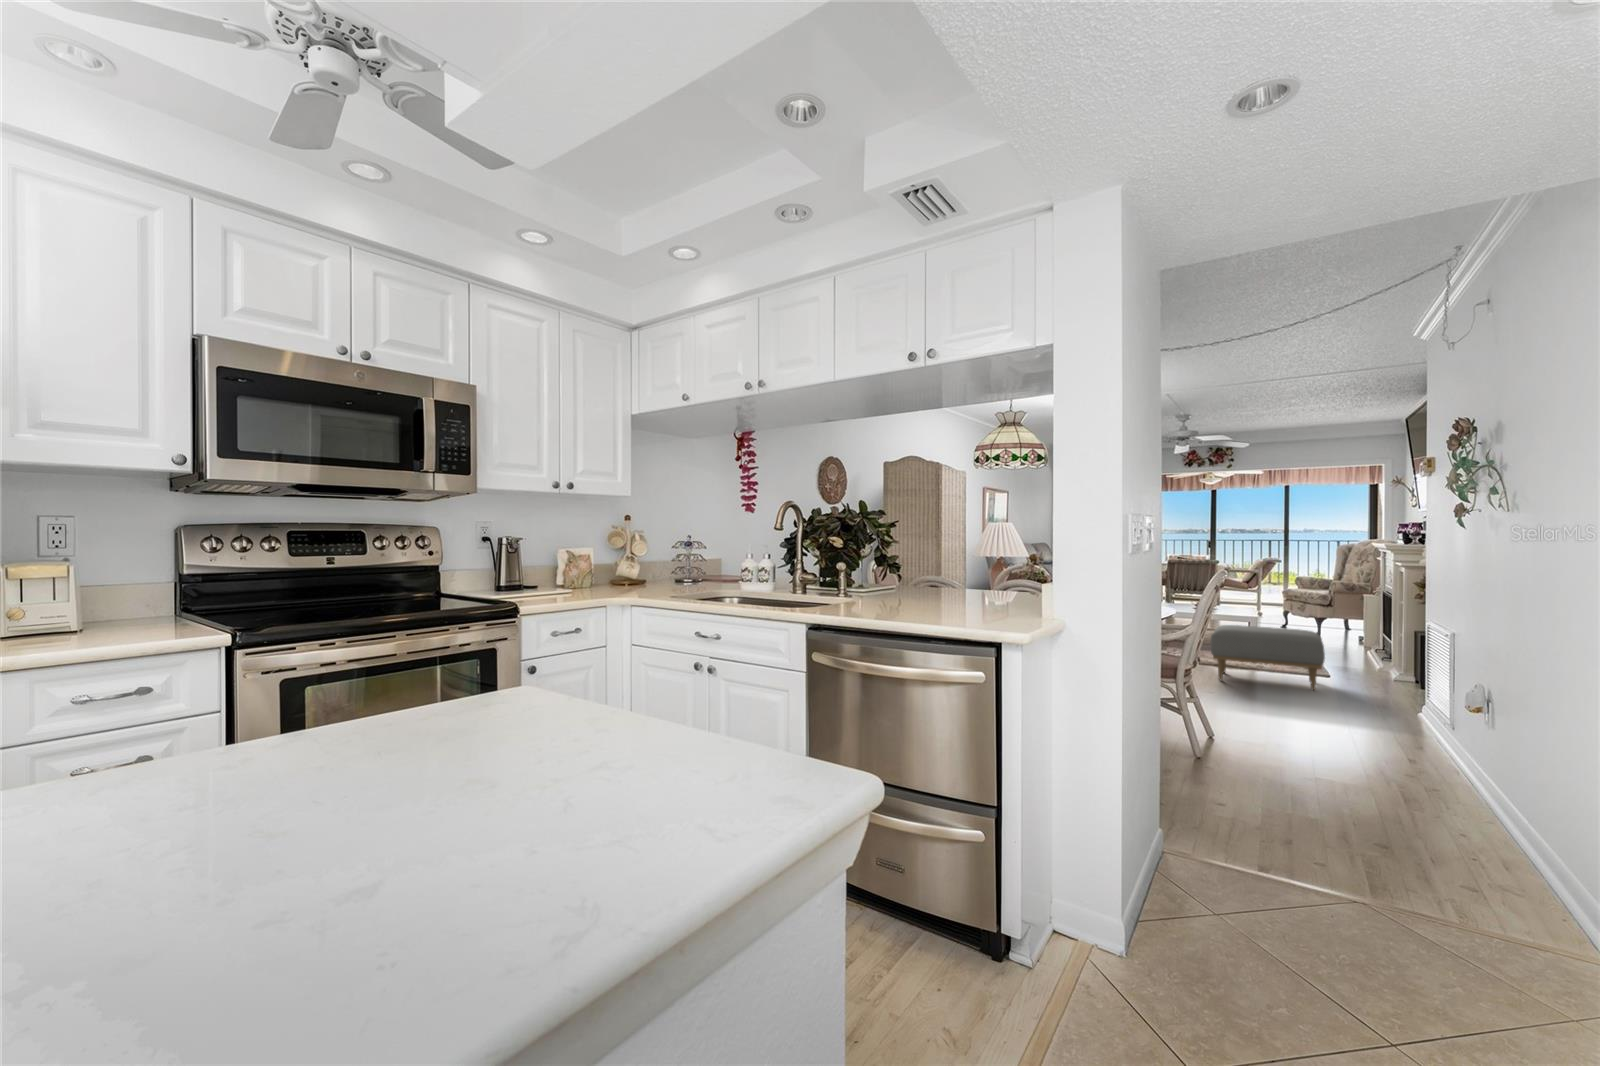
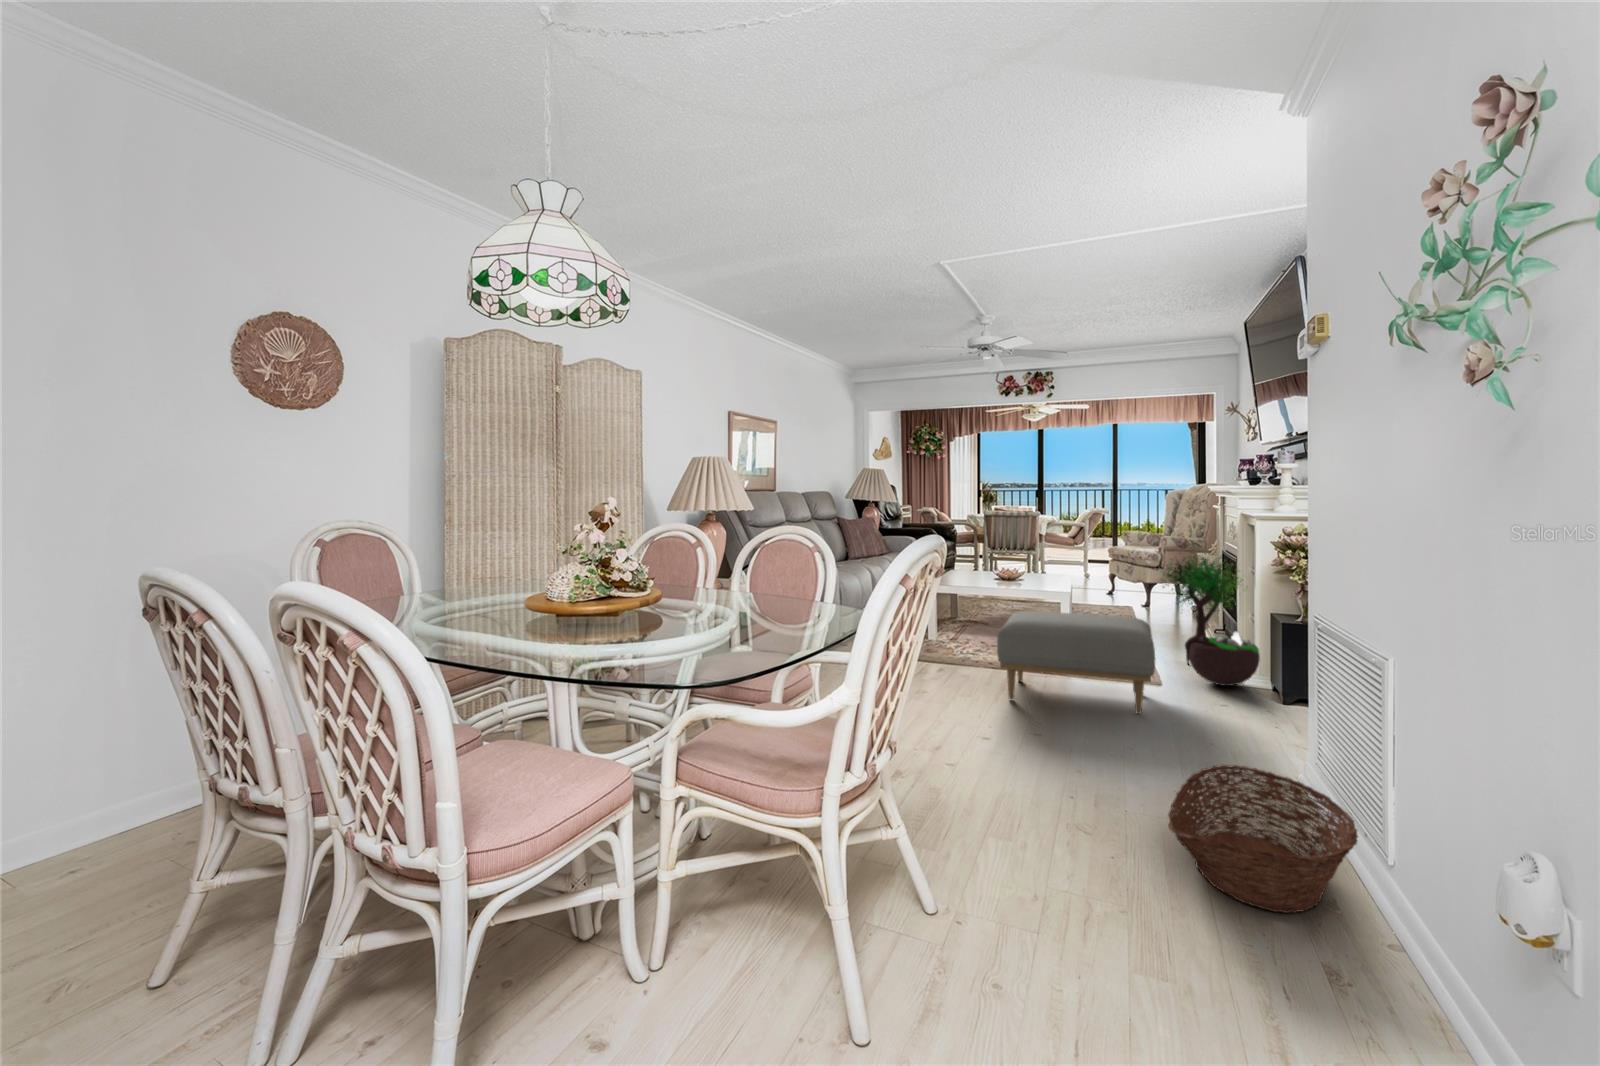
potted tree: none [1327,582,1406,682] -> present [1161,552,1260,686]
basket: none [1331,696,1433,751] -> present [1168,764,1358,913]

